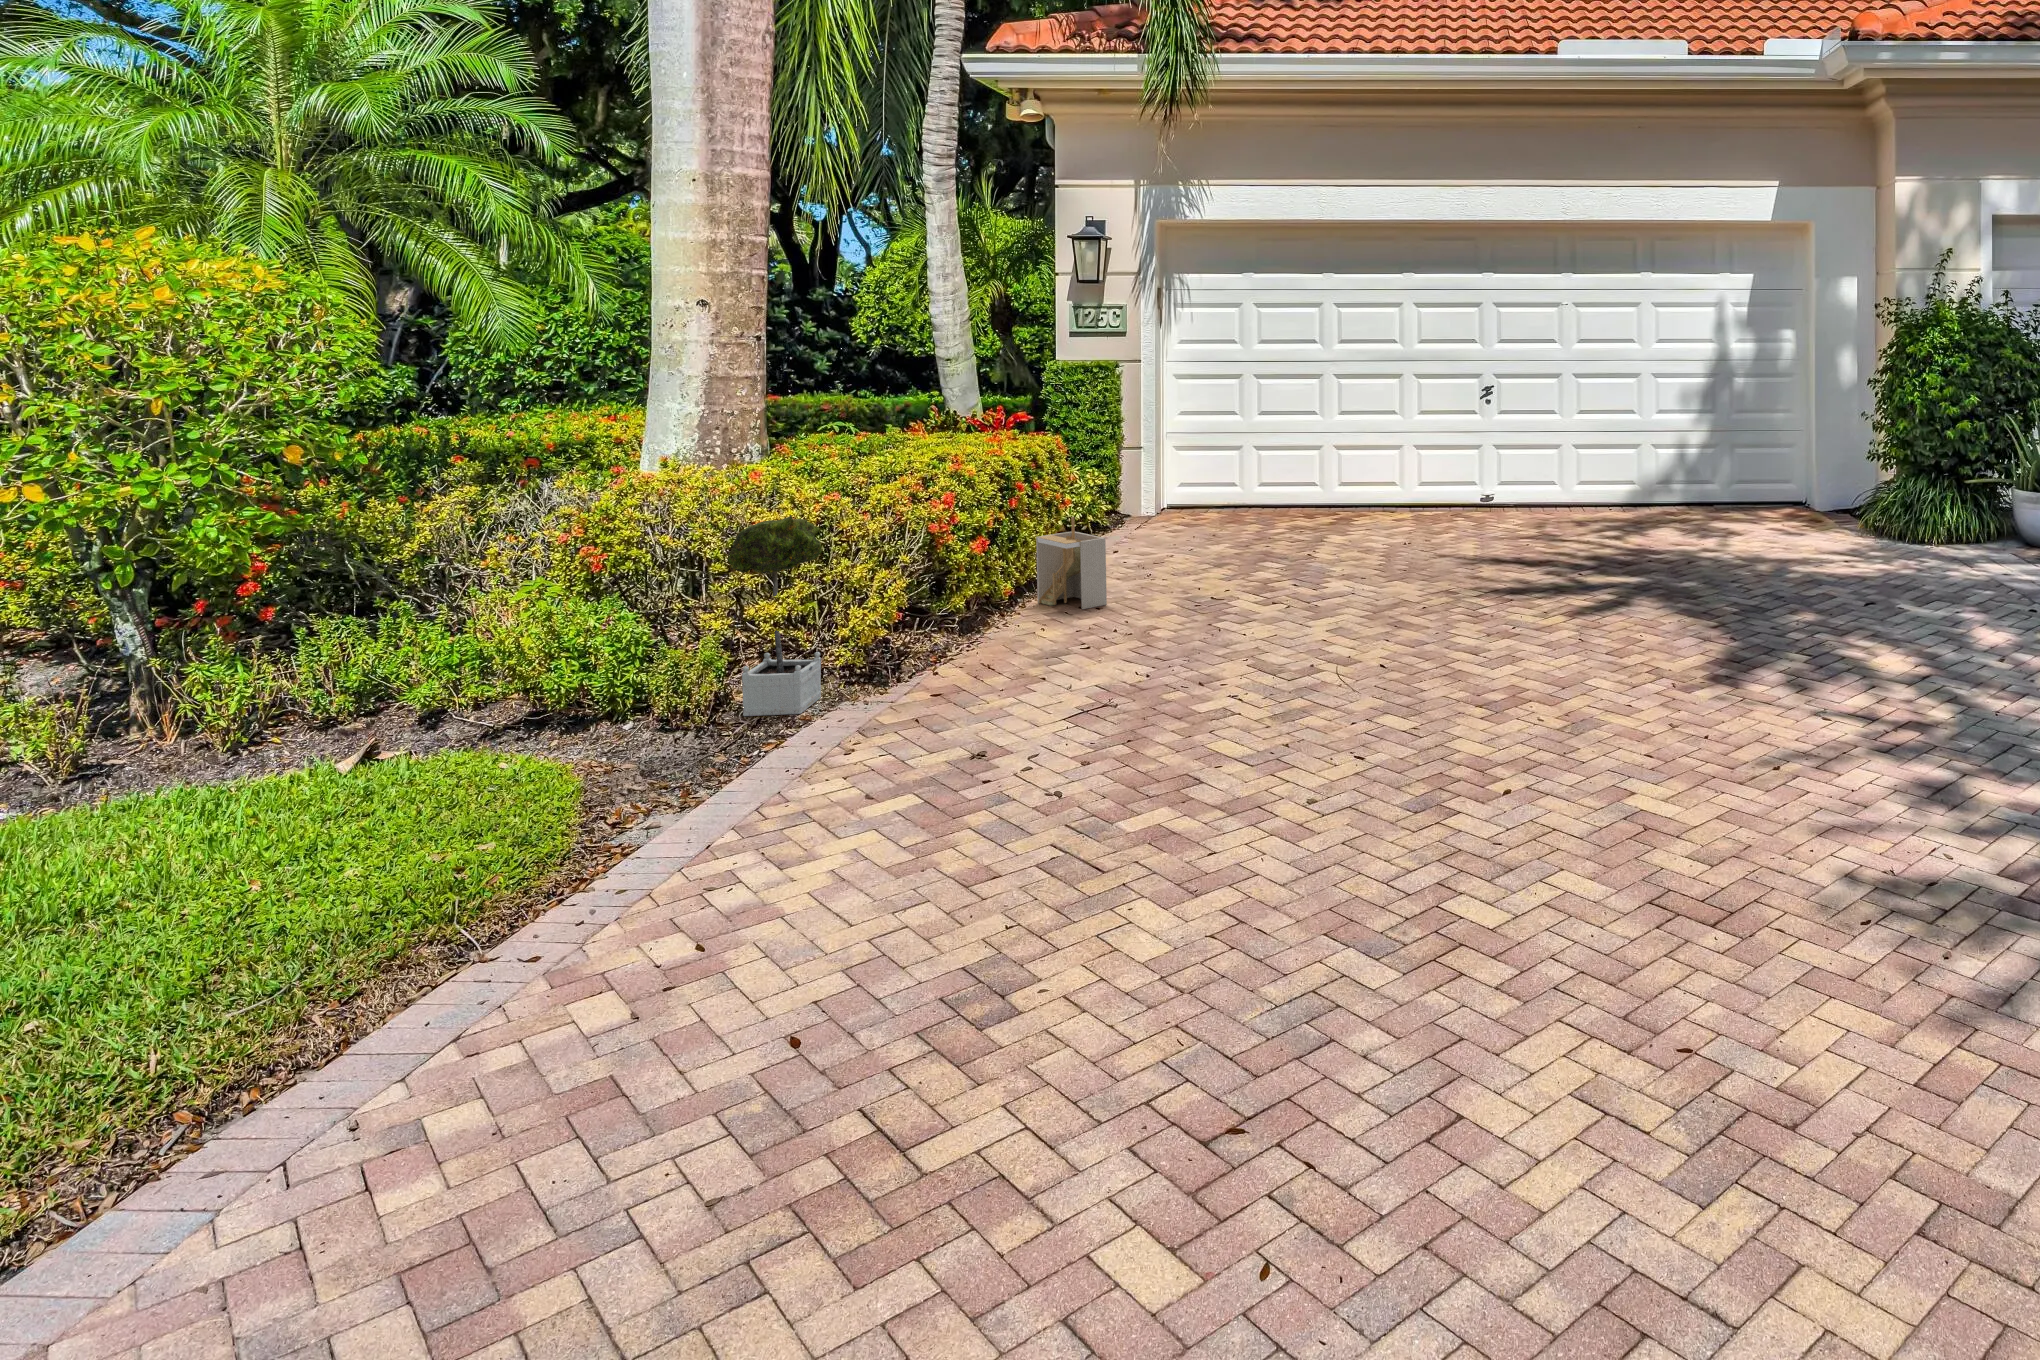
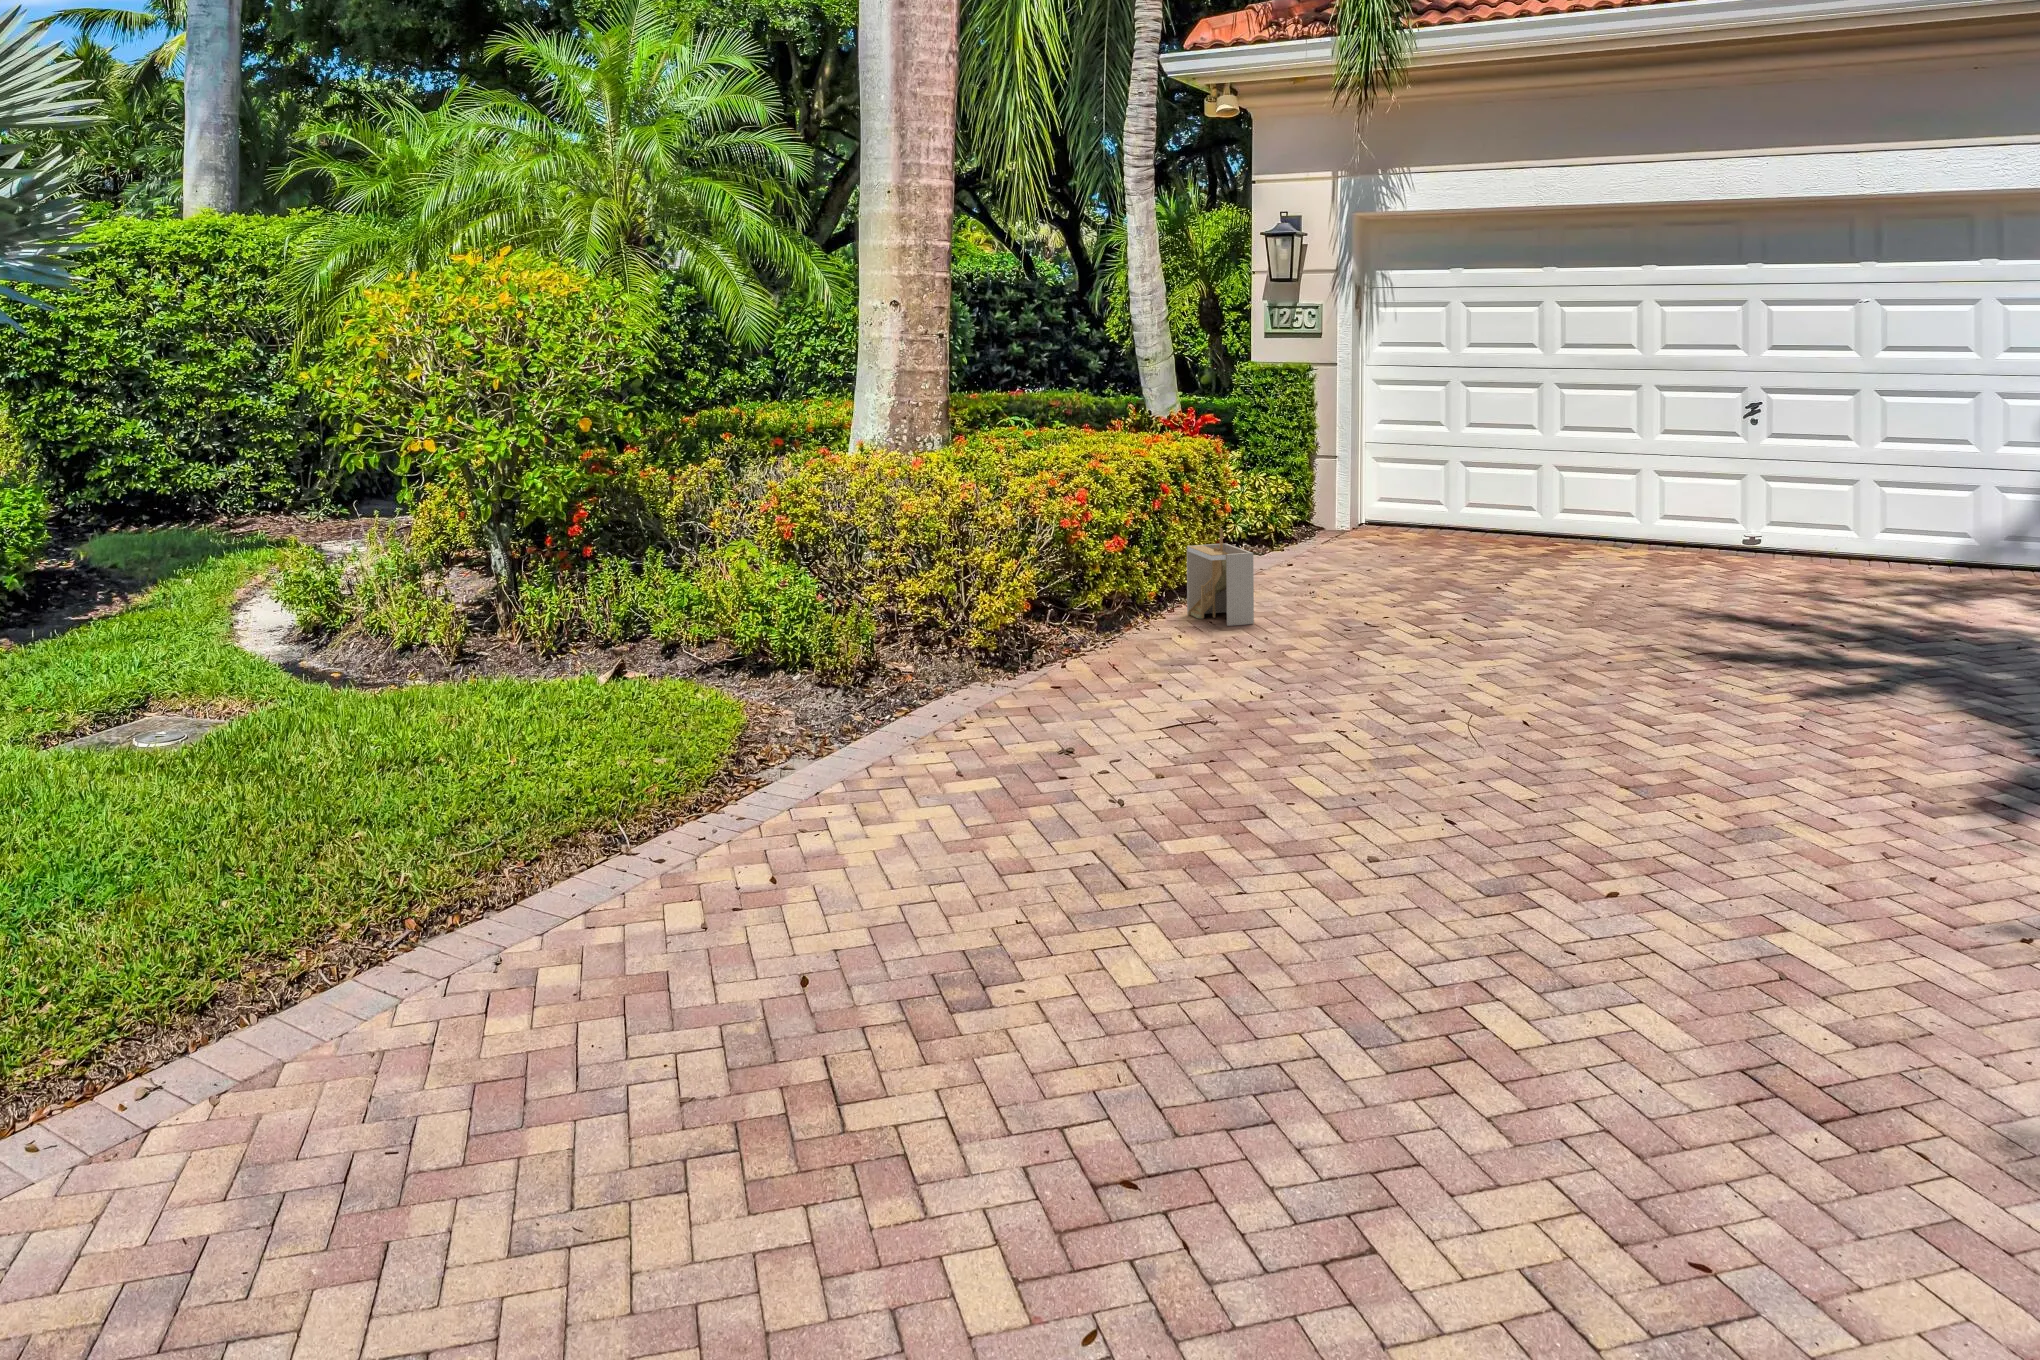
potted tree: present [727,515,822,716] -> none [877,504,958,693]

